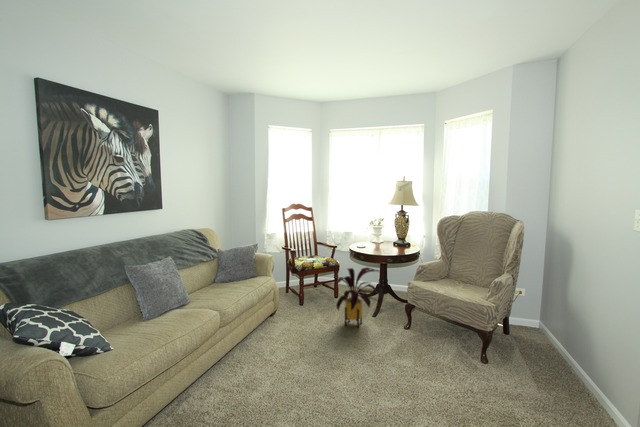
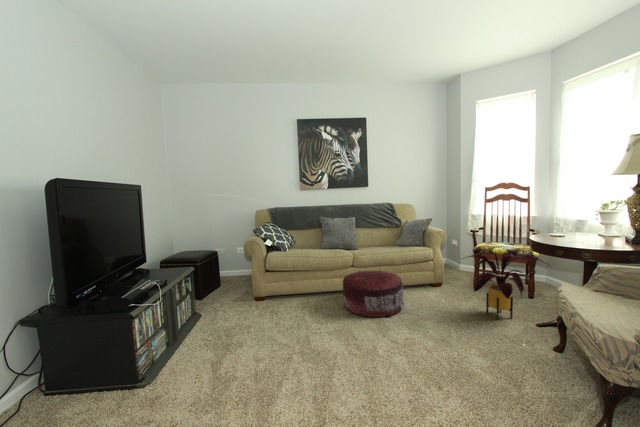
pouf: none [225,320,305,393] -> present [343,270,404,317]

